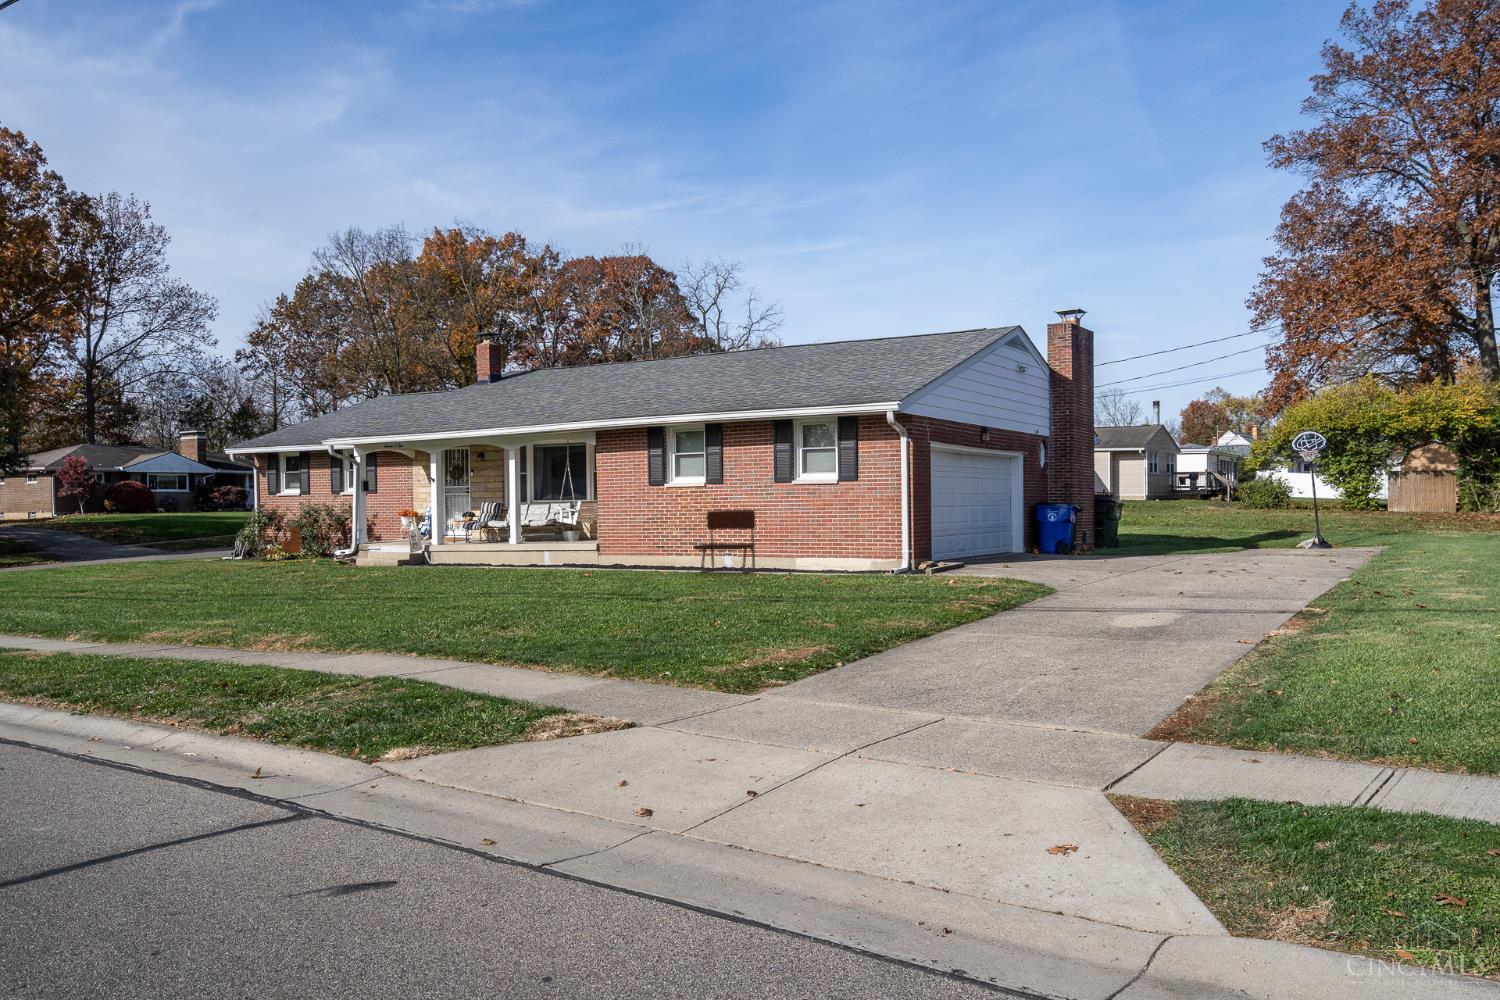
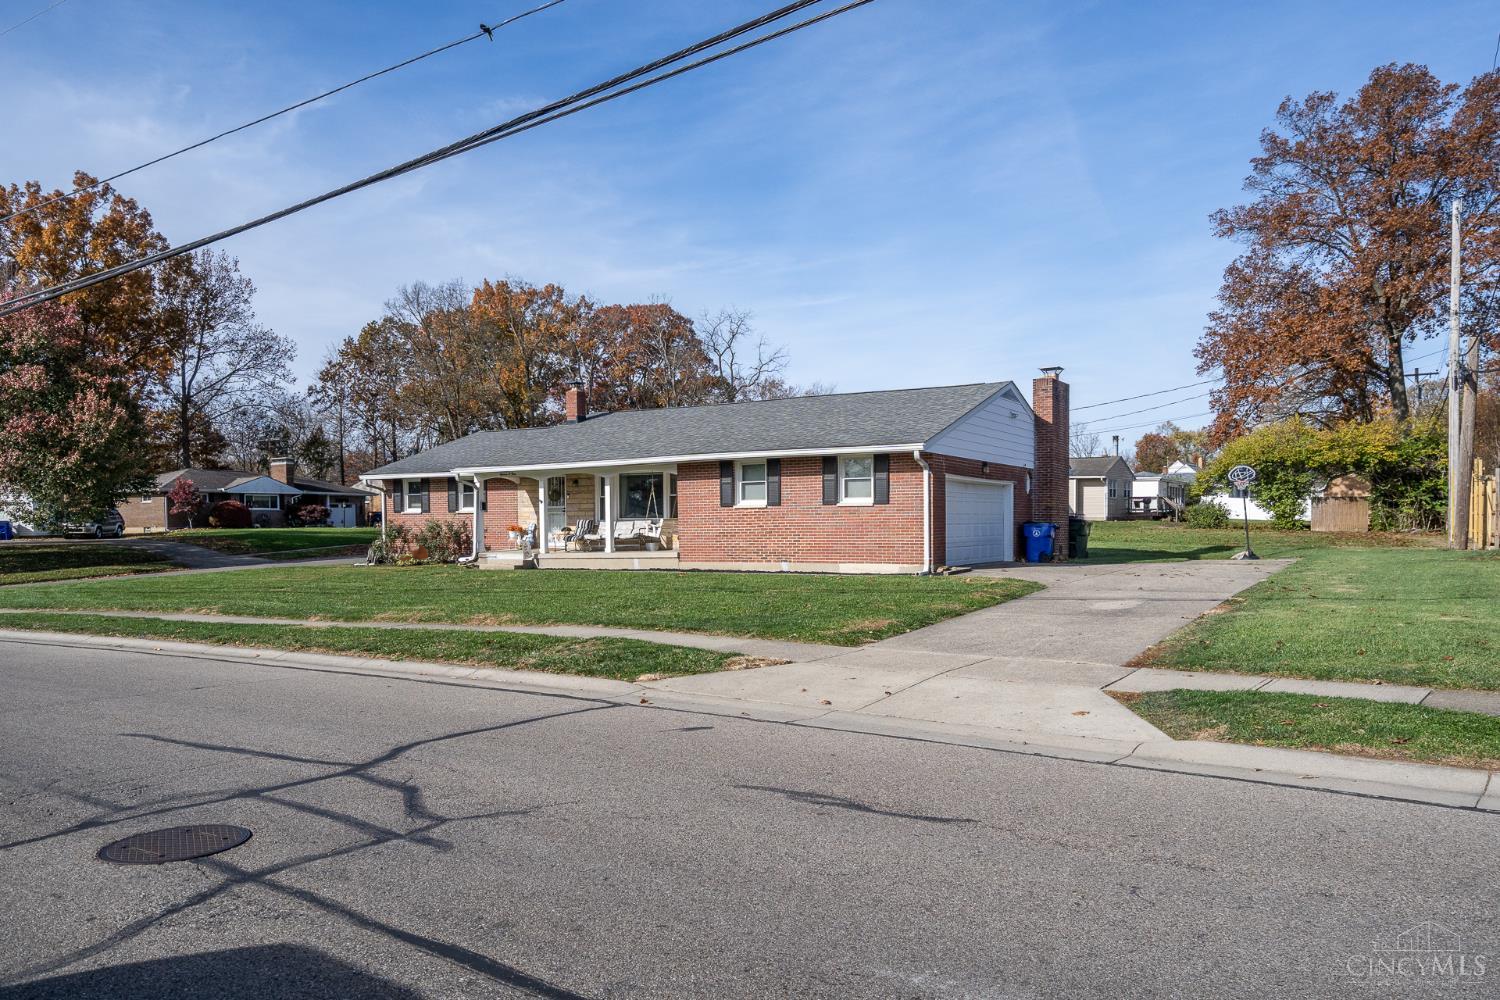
bench: present [693,510,756,573] -> none [761,526,809,575]

